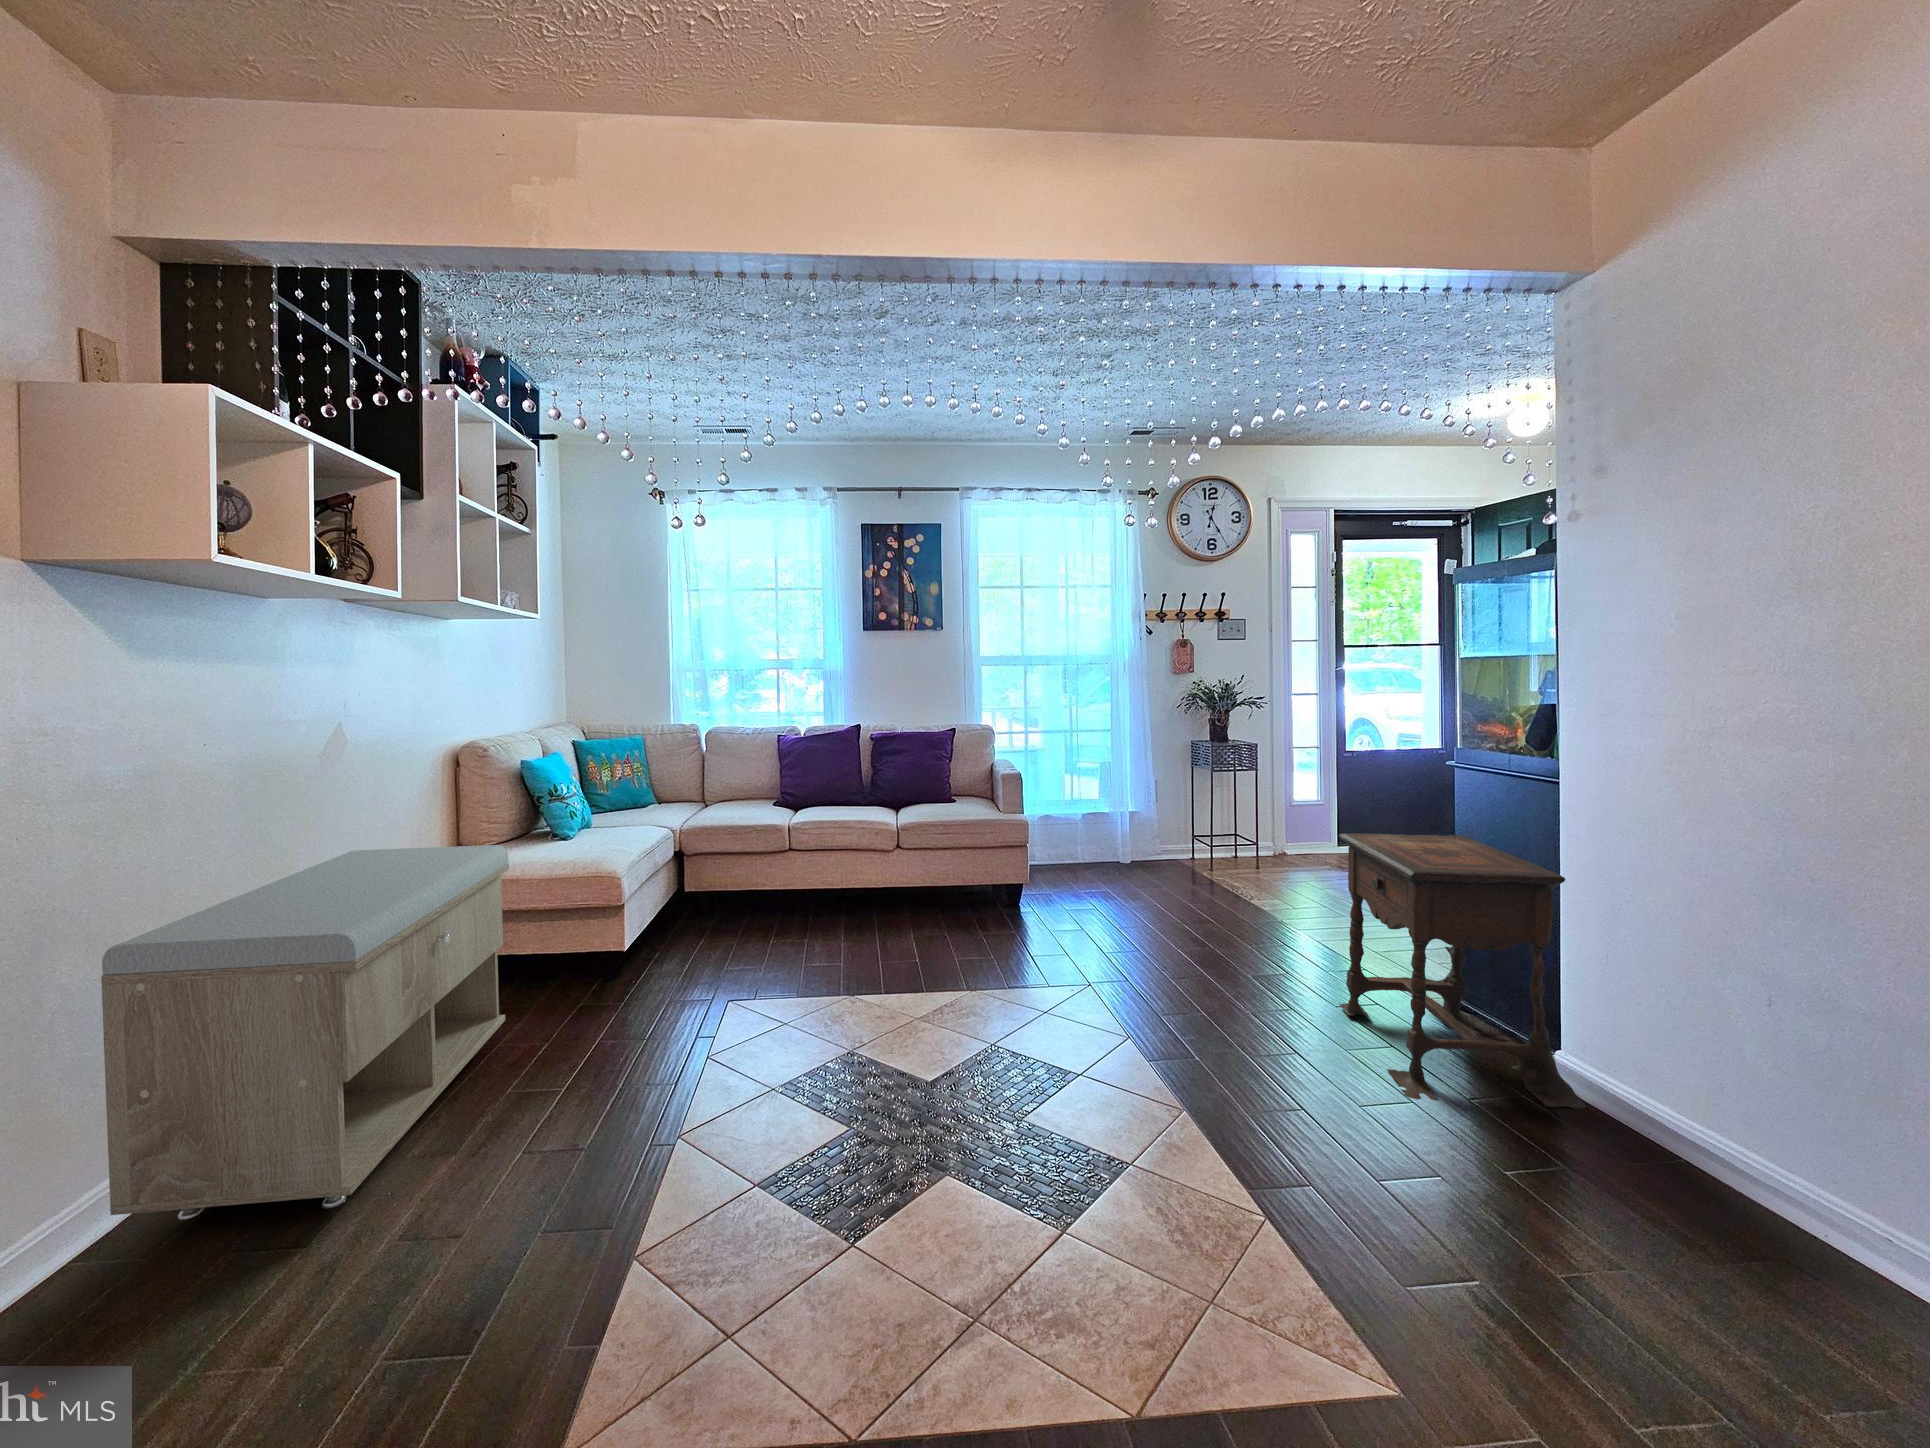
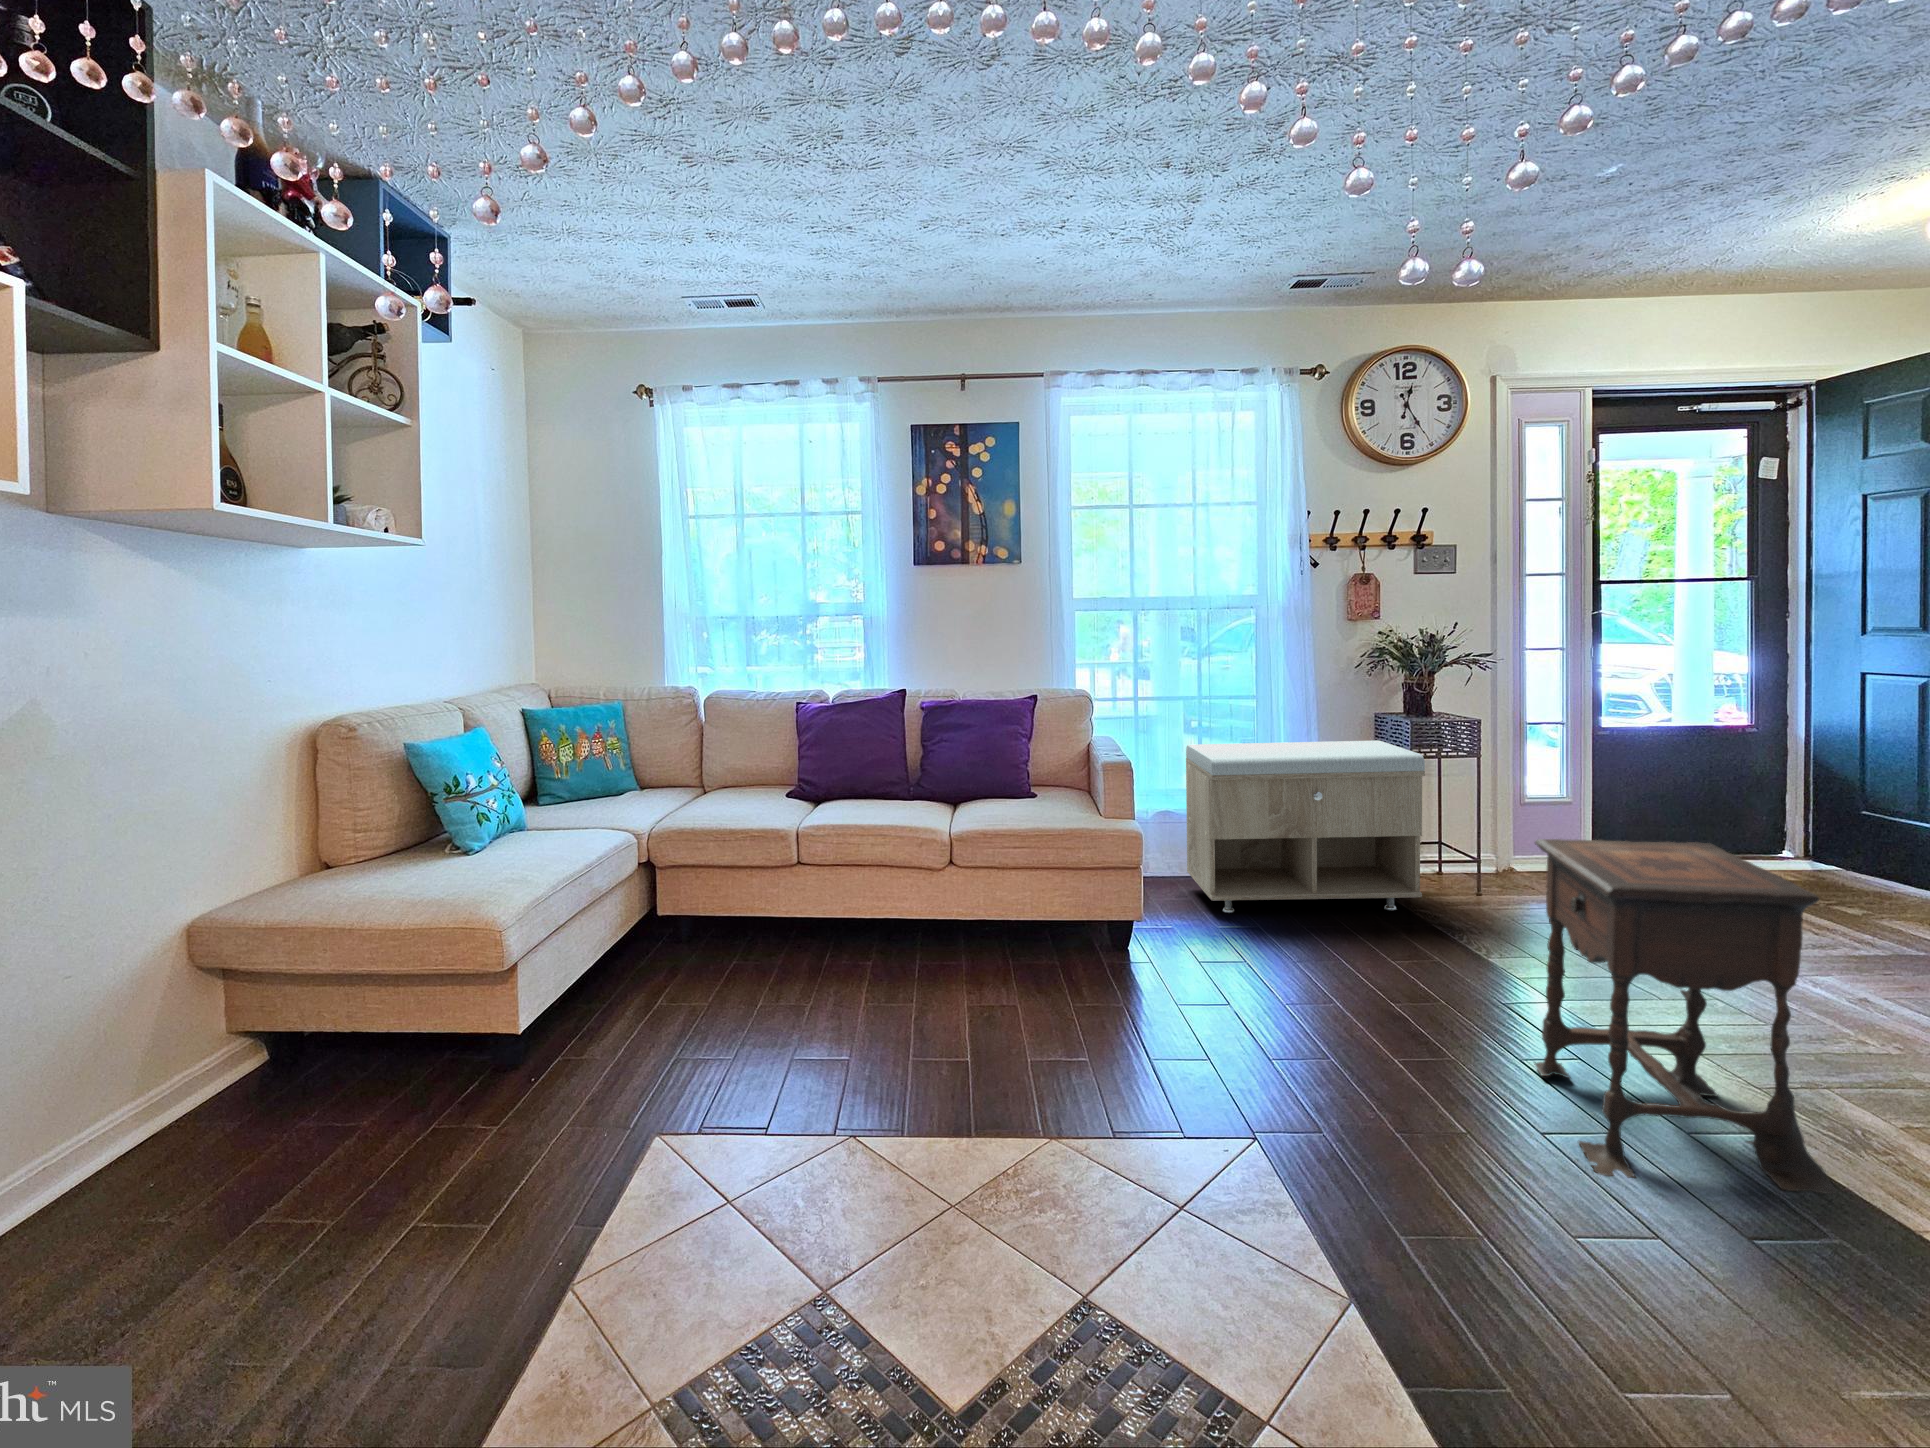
storage bench: present [101,845,509,1220] -> present [1186,741,1425,913]

